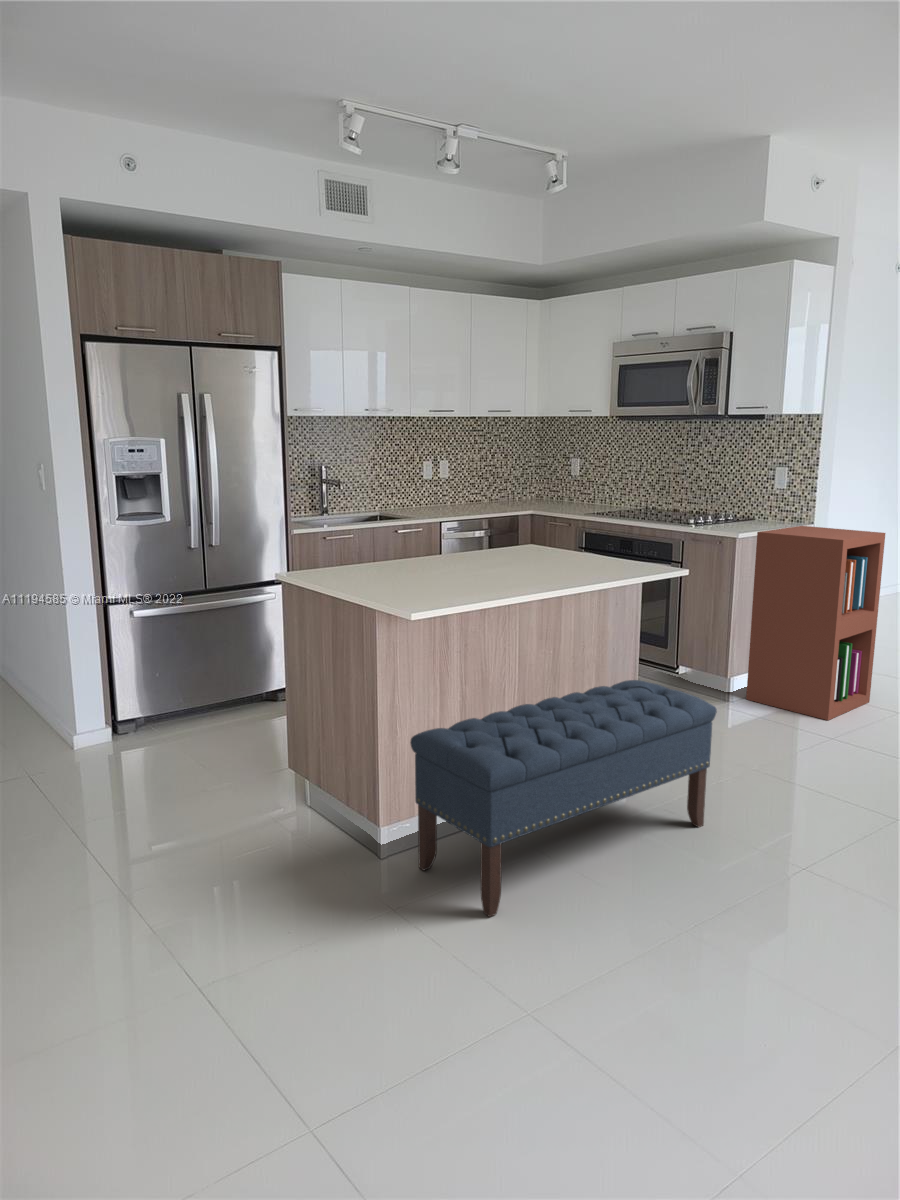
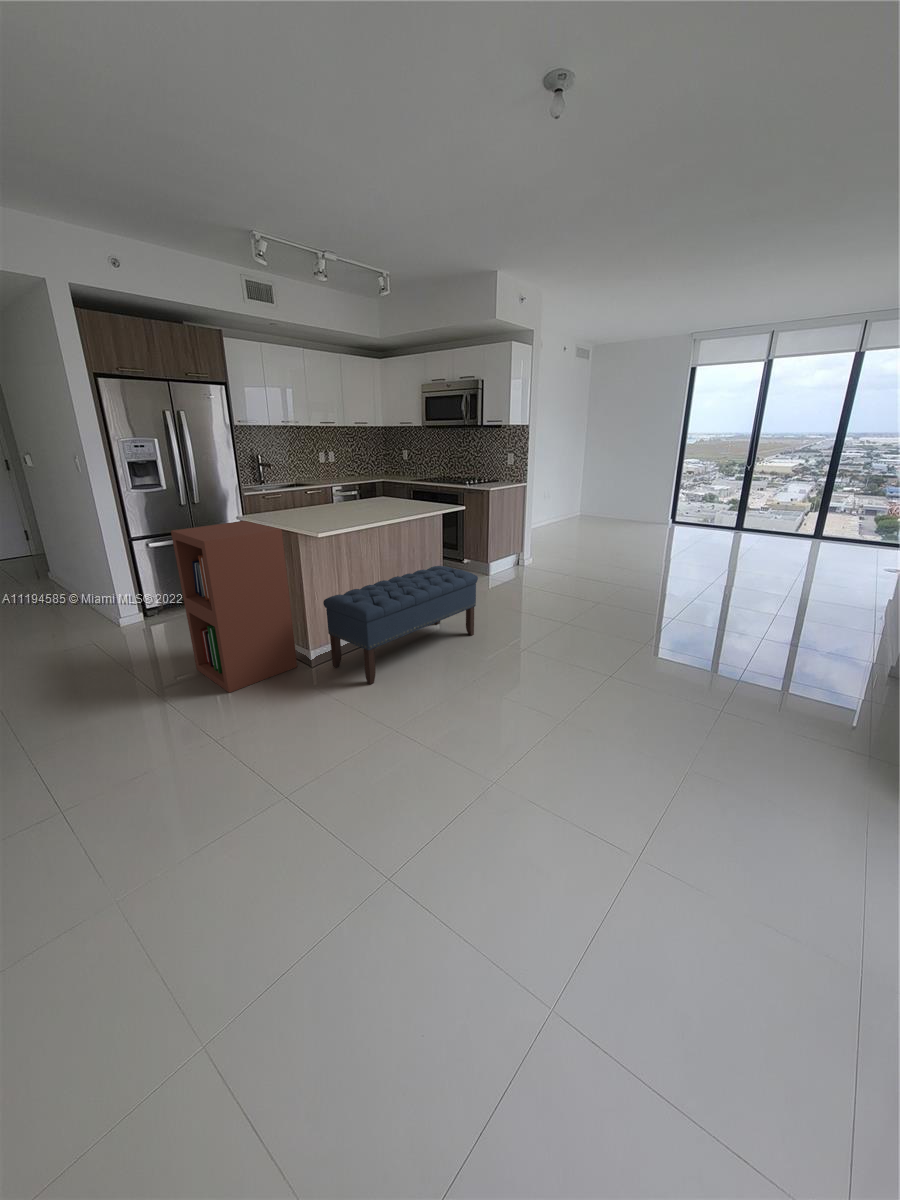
bookshelf: present [746,526,885,720] -> present [171,521,297,693]

